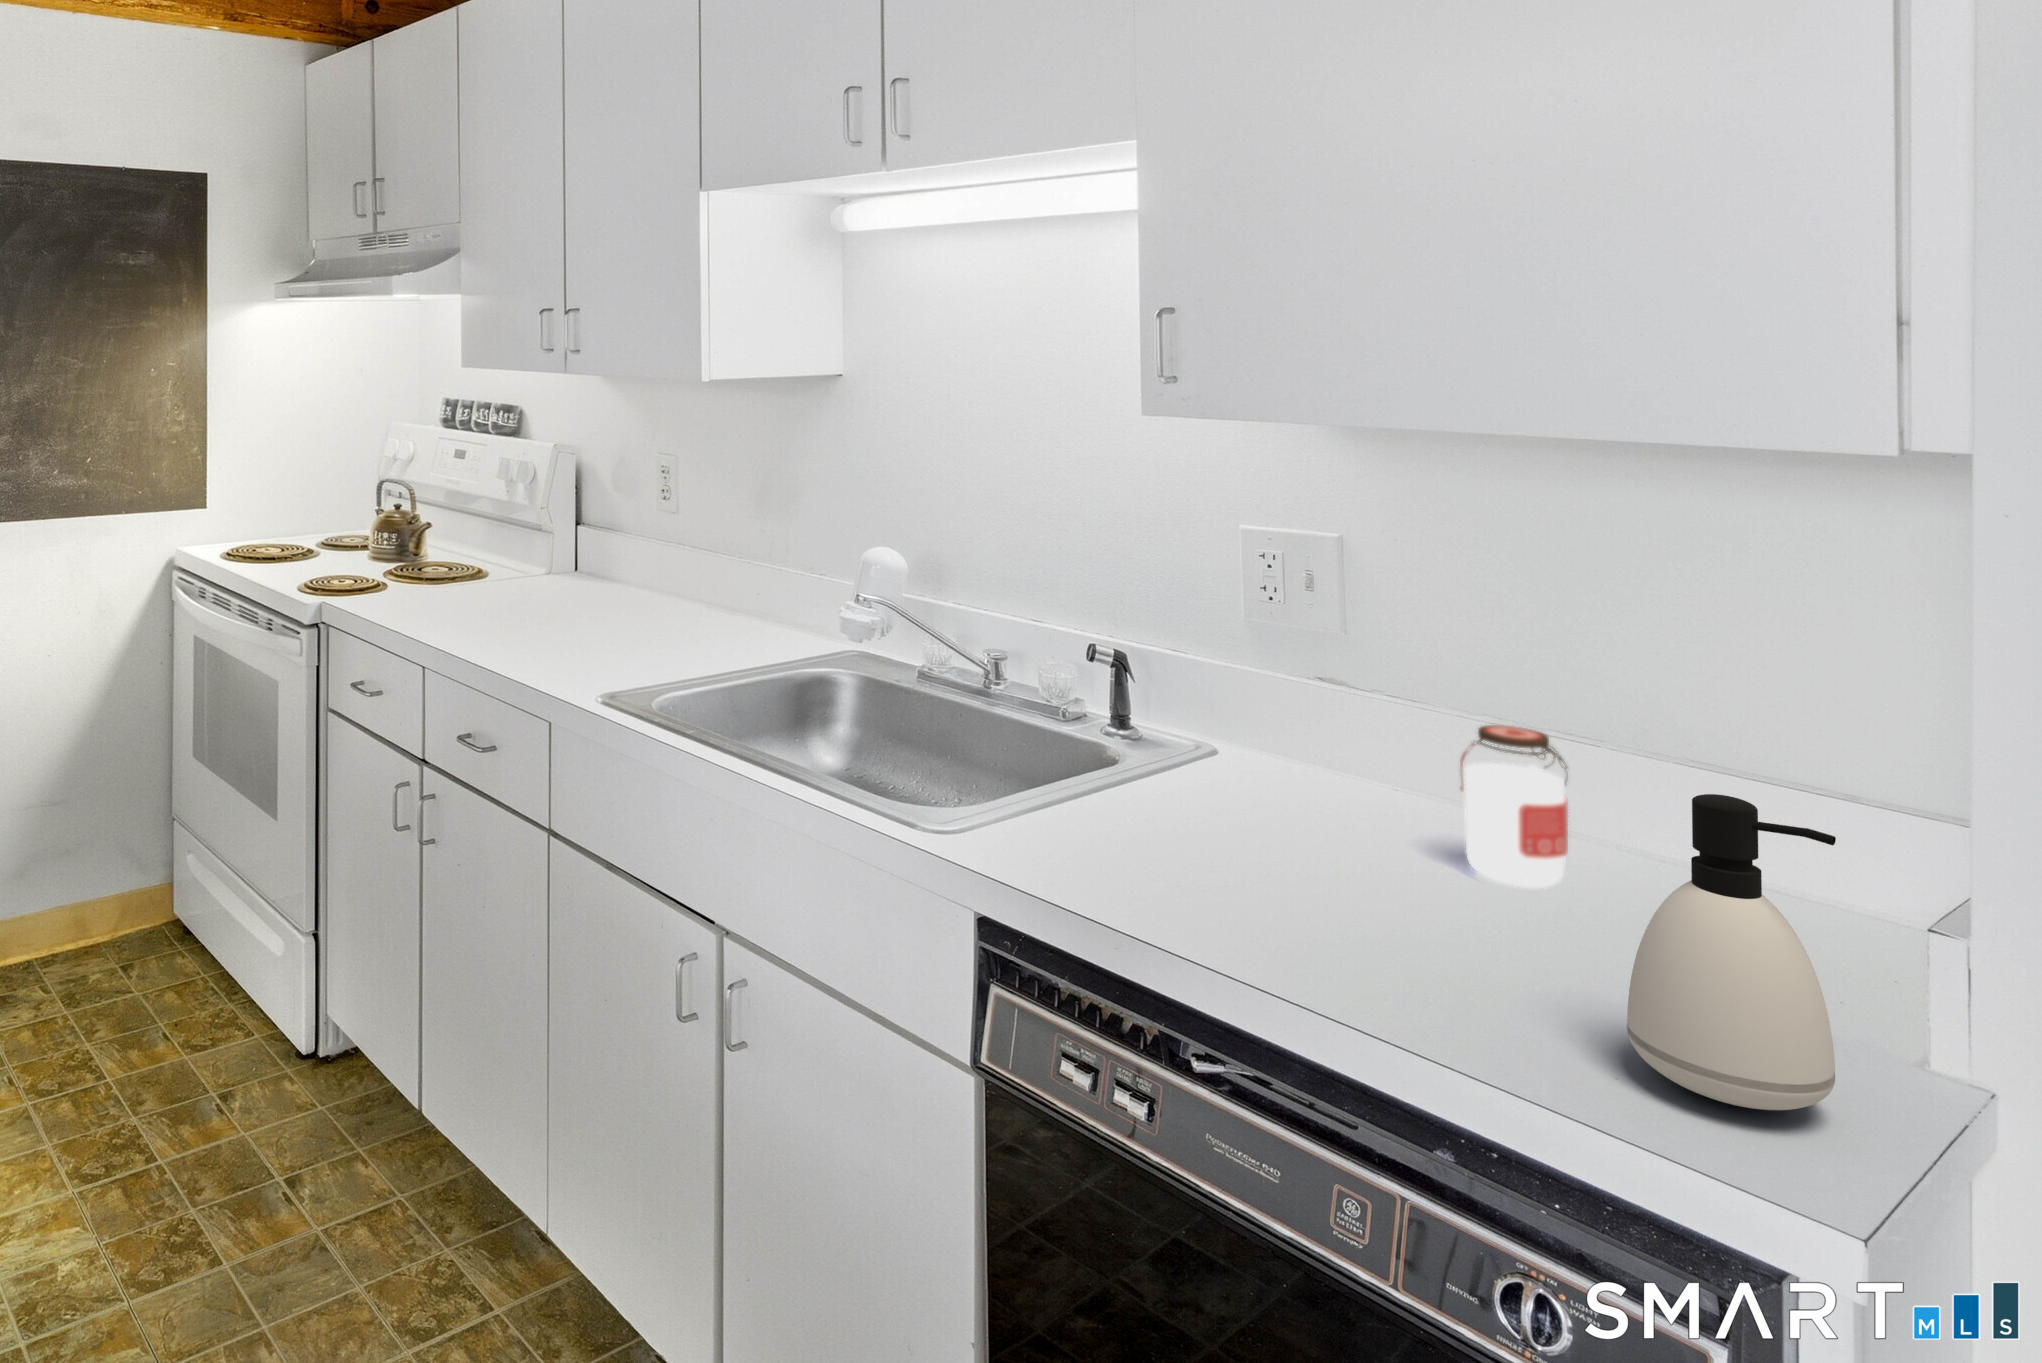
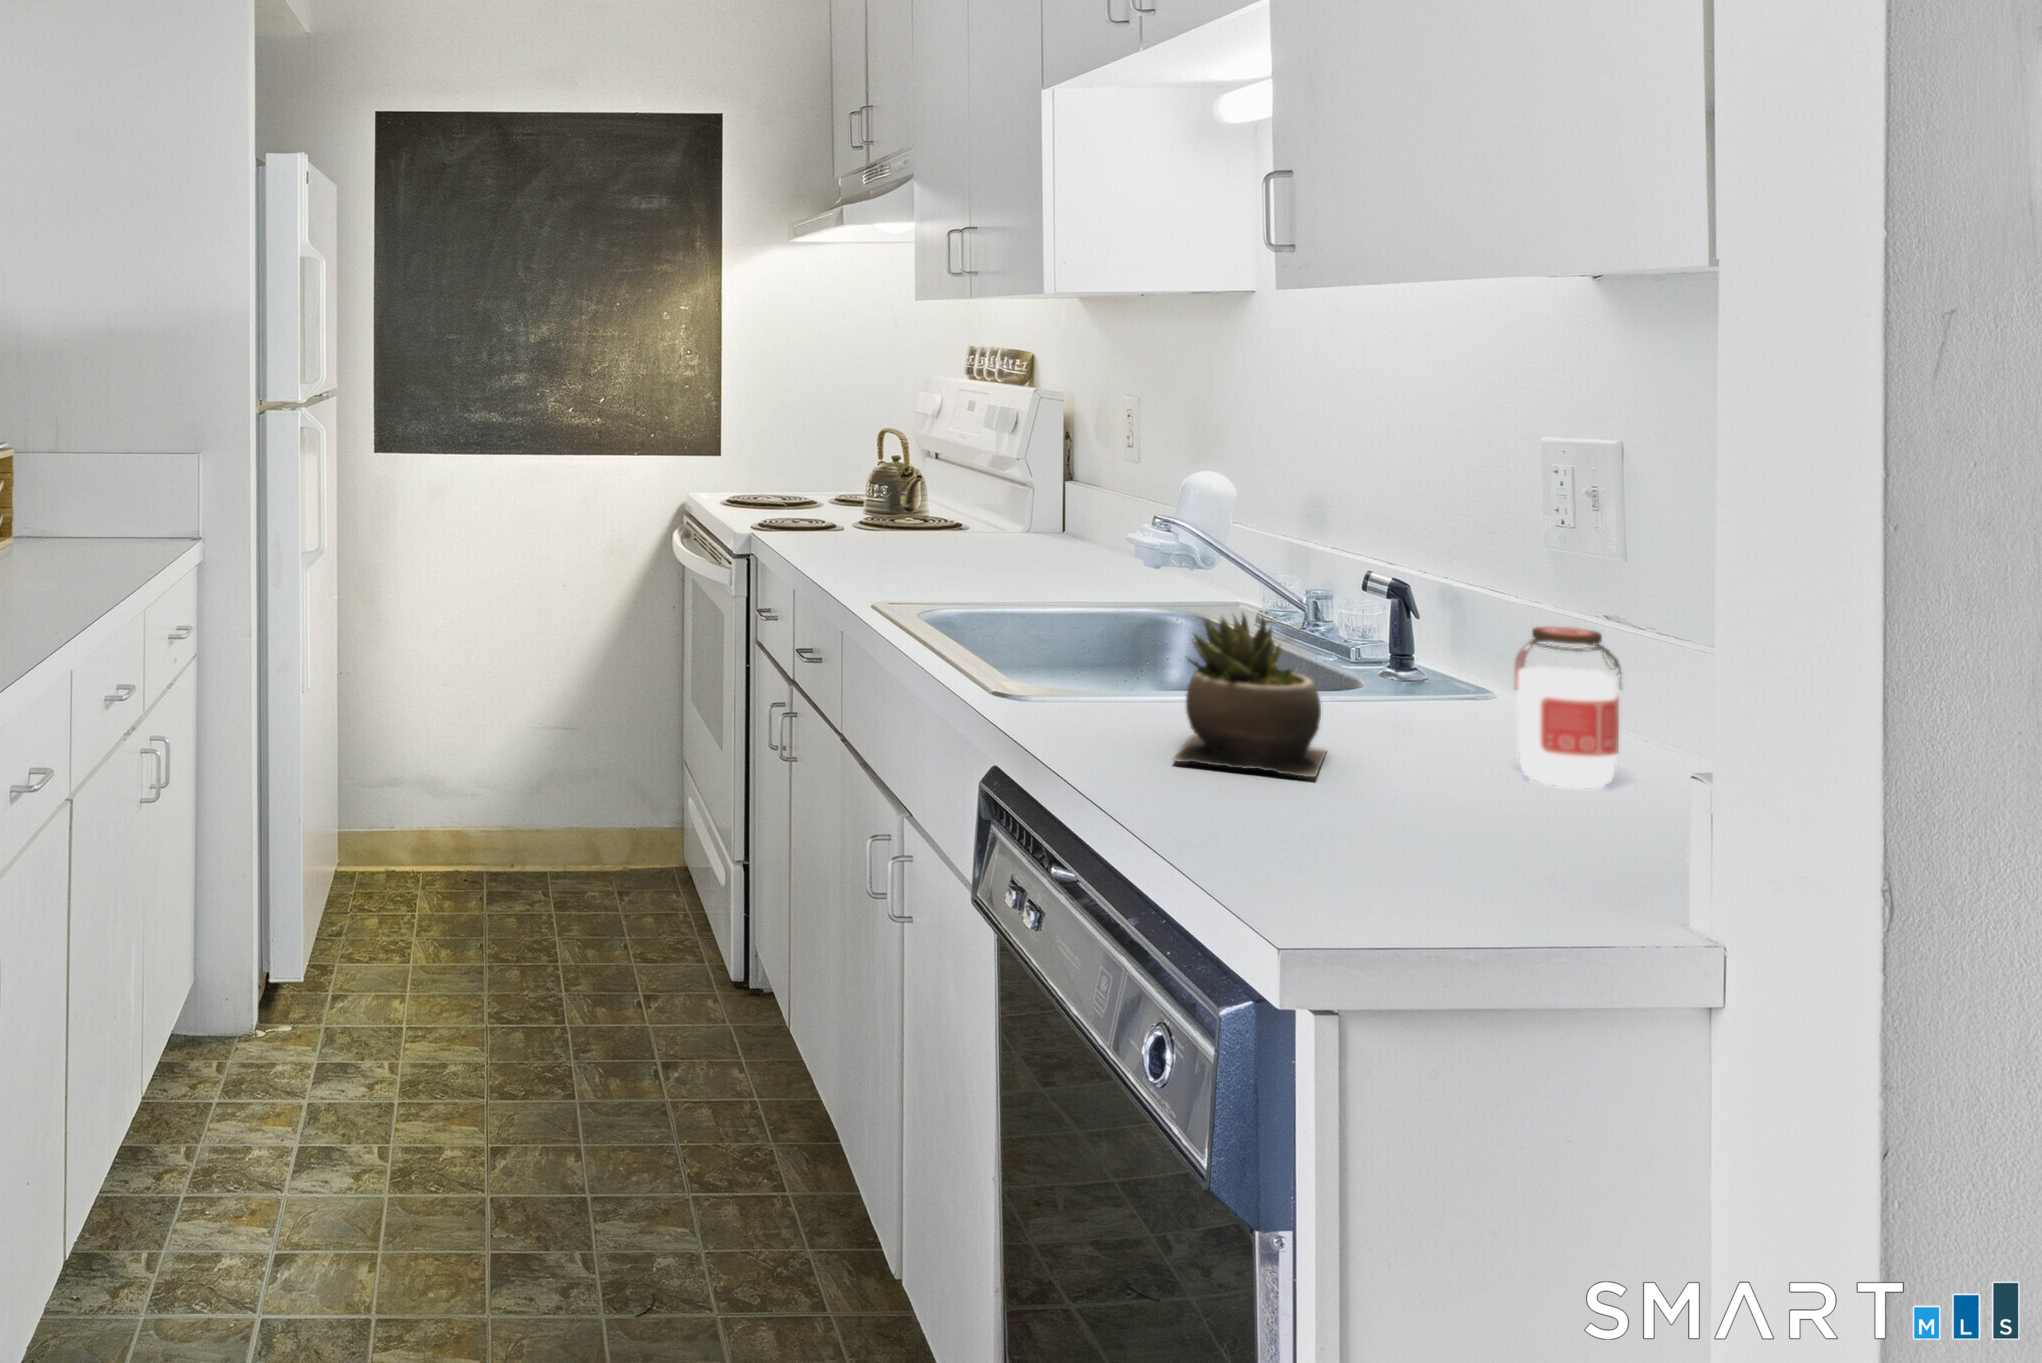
succulent plant: none [1151,740,1361,920] -> present [1172,614,1326,777]
soap dispenser: present [1627,794,1836,1110] -> none [1331,614,1490,887]

